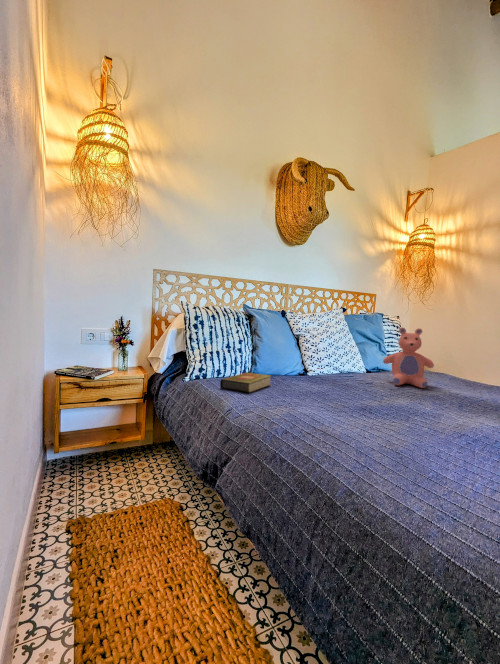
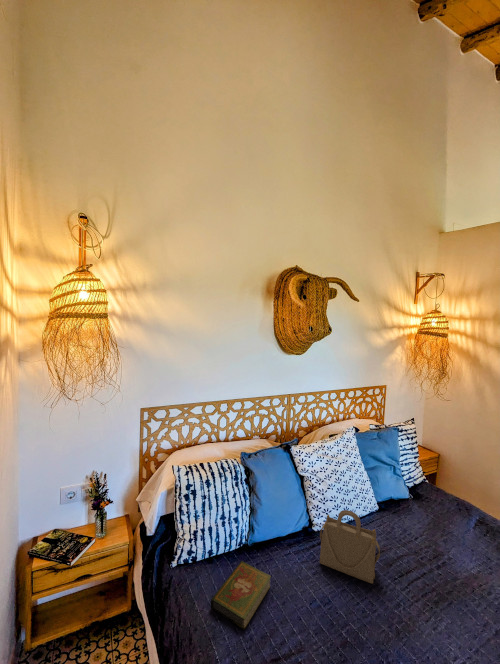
teddy bear: present [383,327,434,388] -> none [398,490,457,577]
handbag: none [314,333,365,388] -> present [320,510,380,584]

